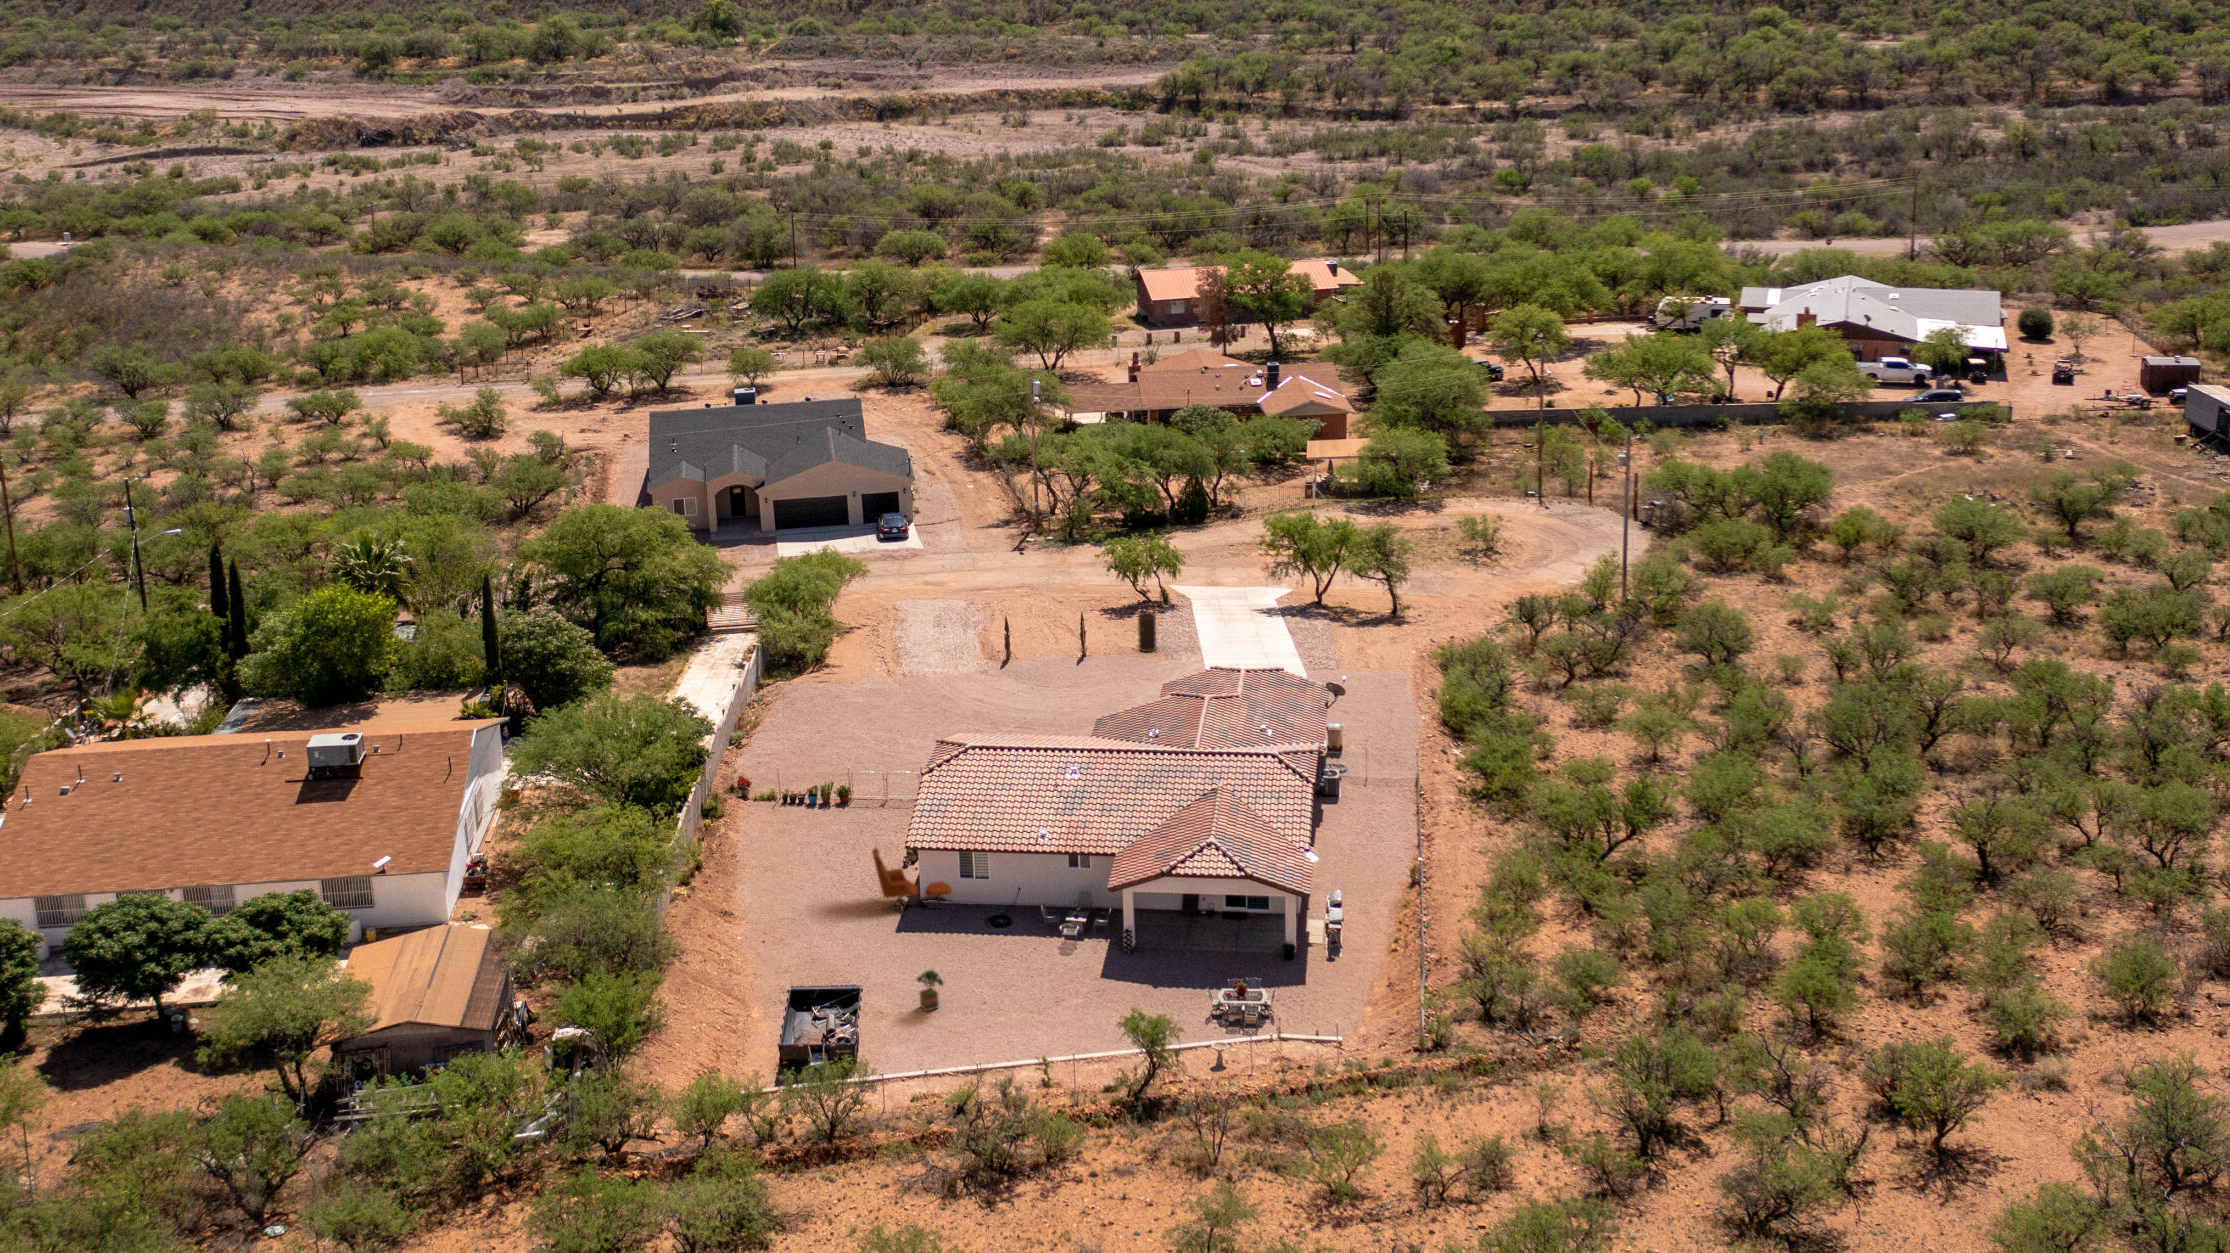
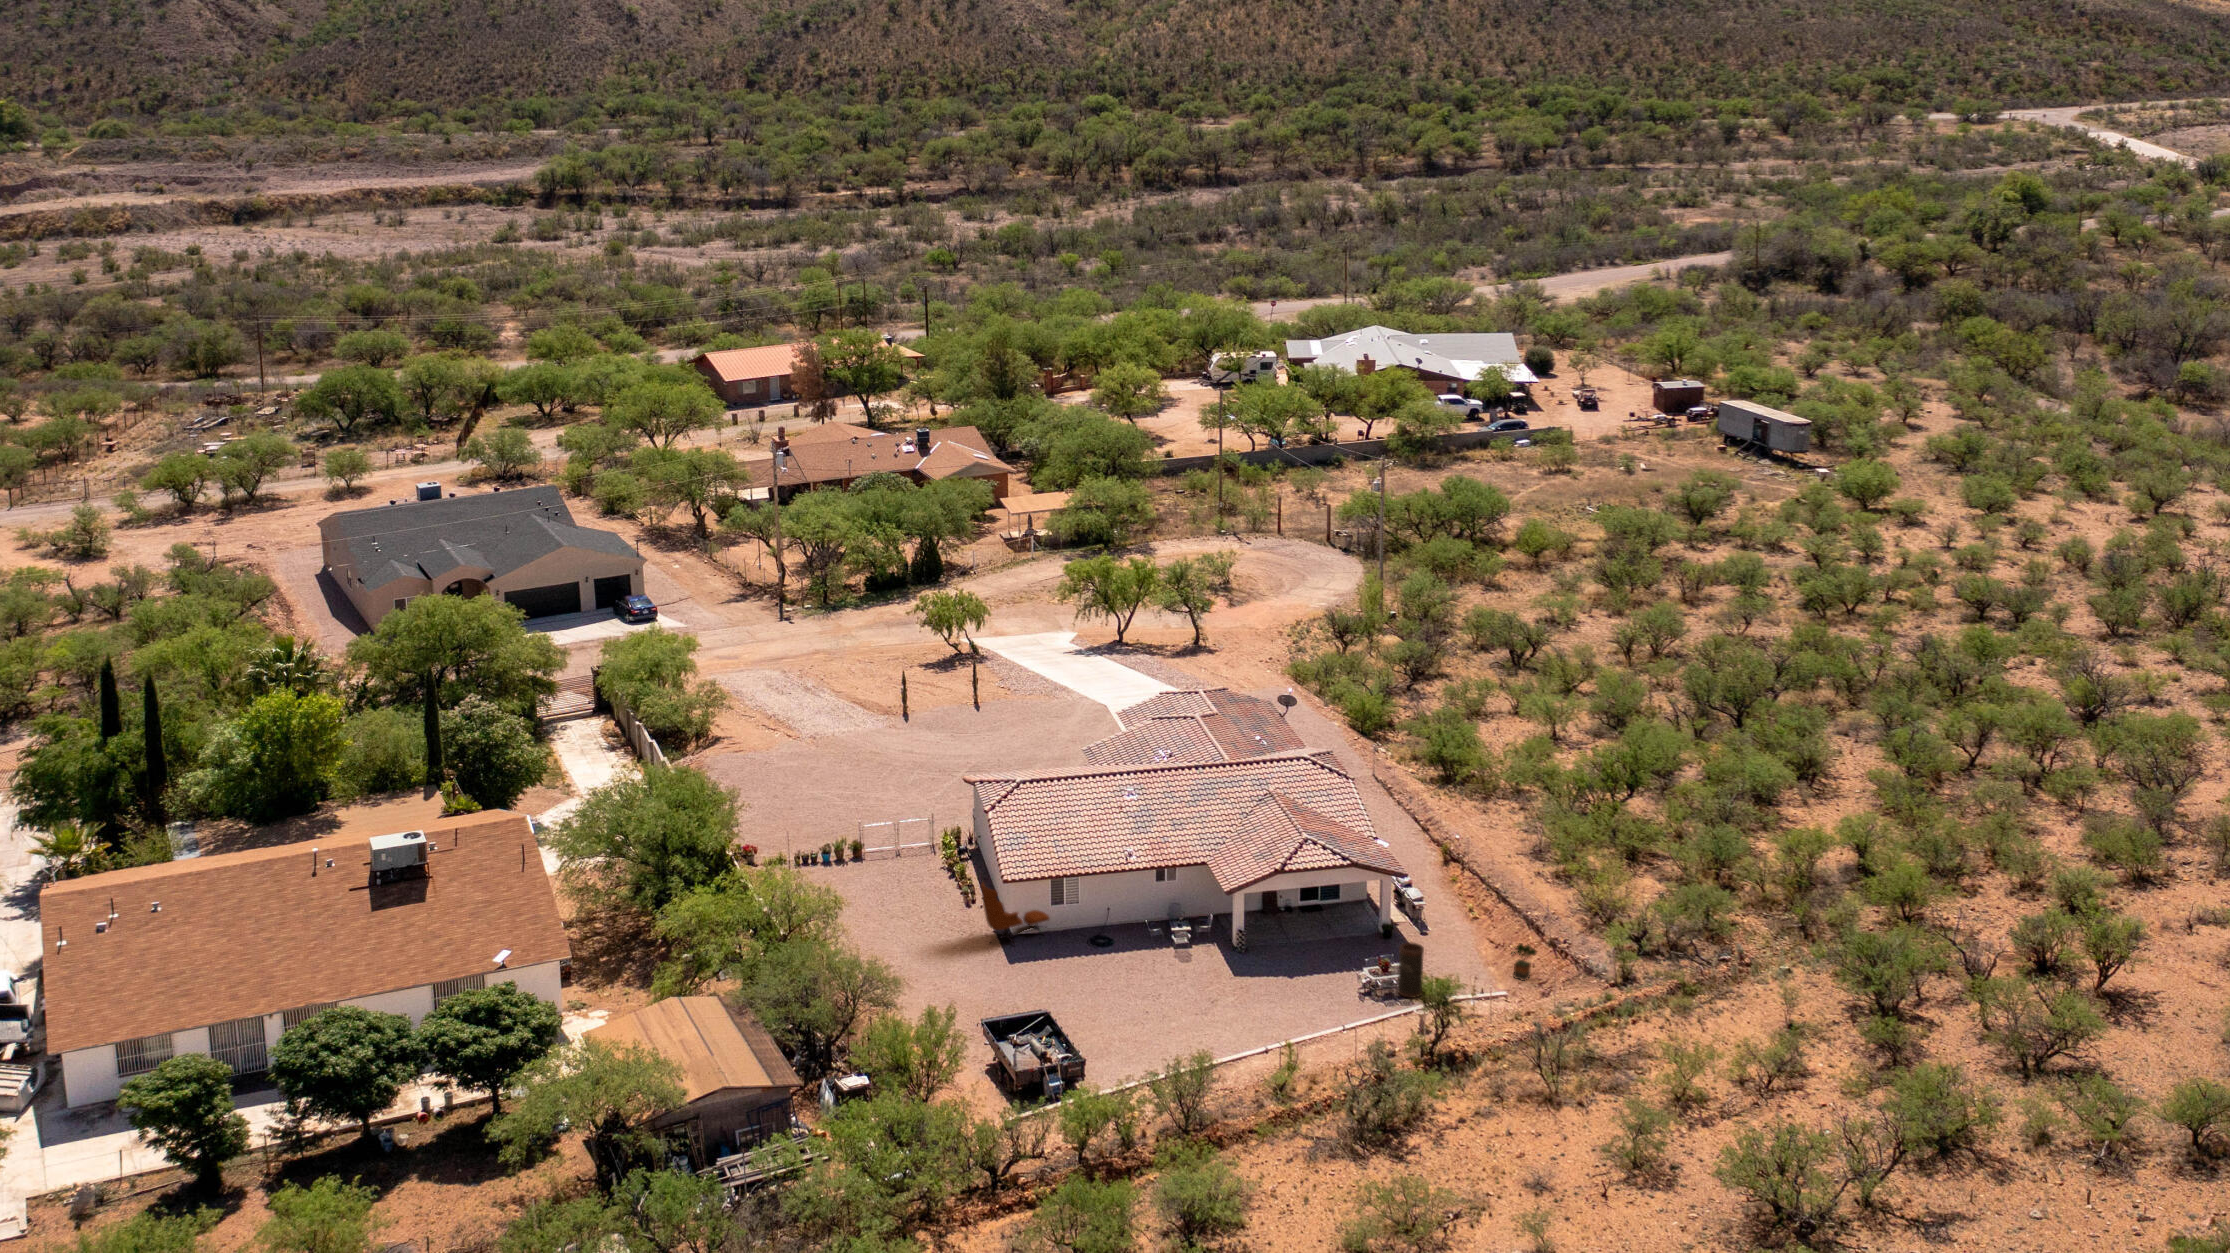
trash can: present [1138,613,1156,652] -> present [1398,942,1424,998]
potted tree: present [917,970,943,1012] -> present [1511,943,1536,981]

